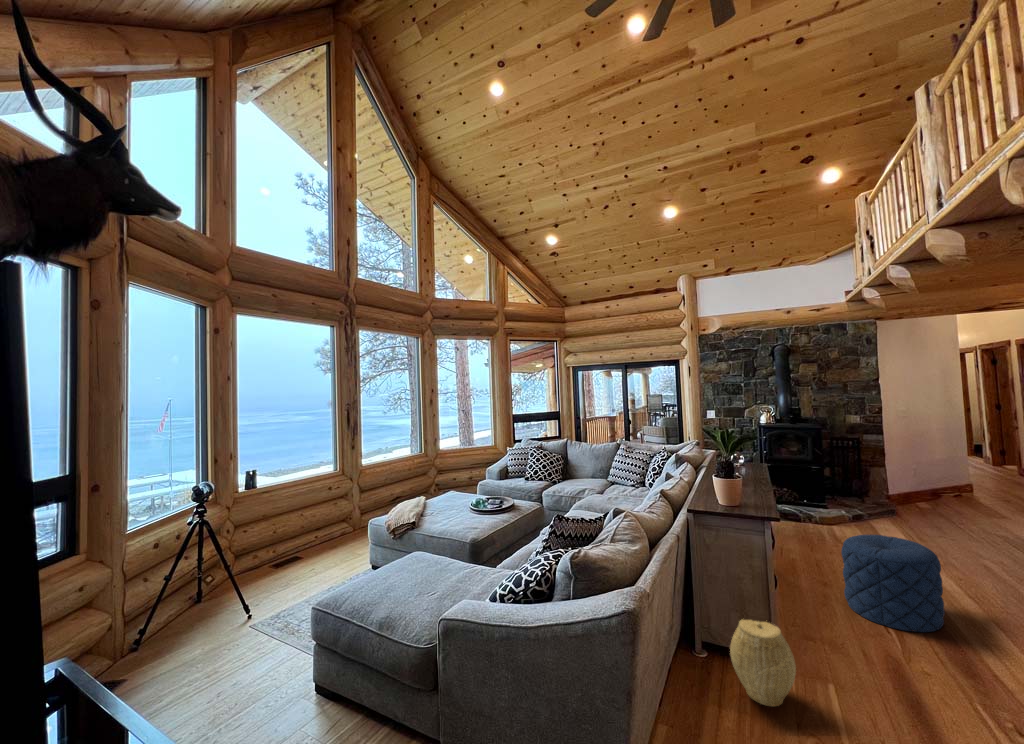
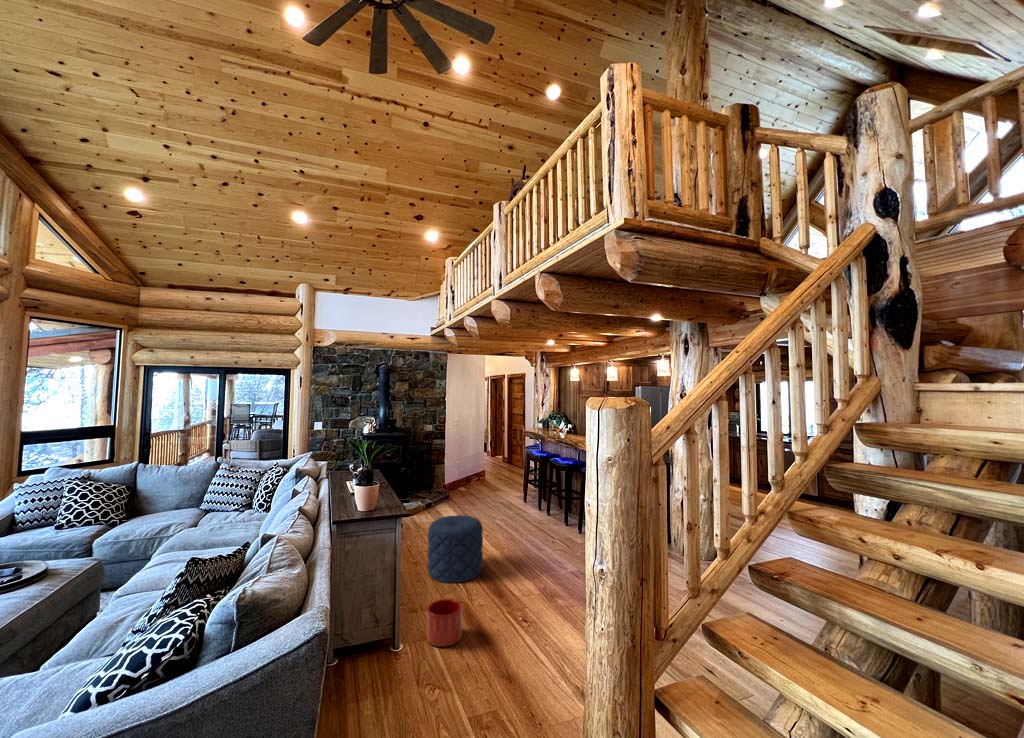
woven basket: present [730,620,796,706] -> none [355,607,406,683]
planter: none [831,639,894,709] -> present [427,599,462,647]

